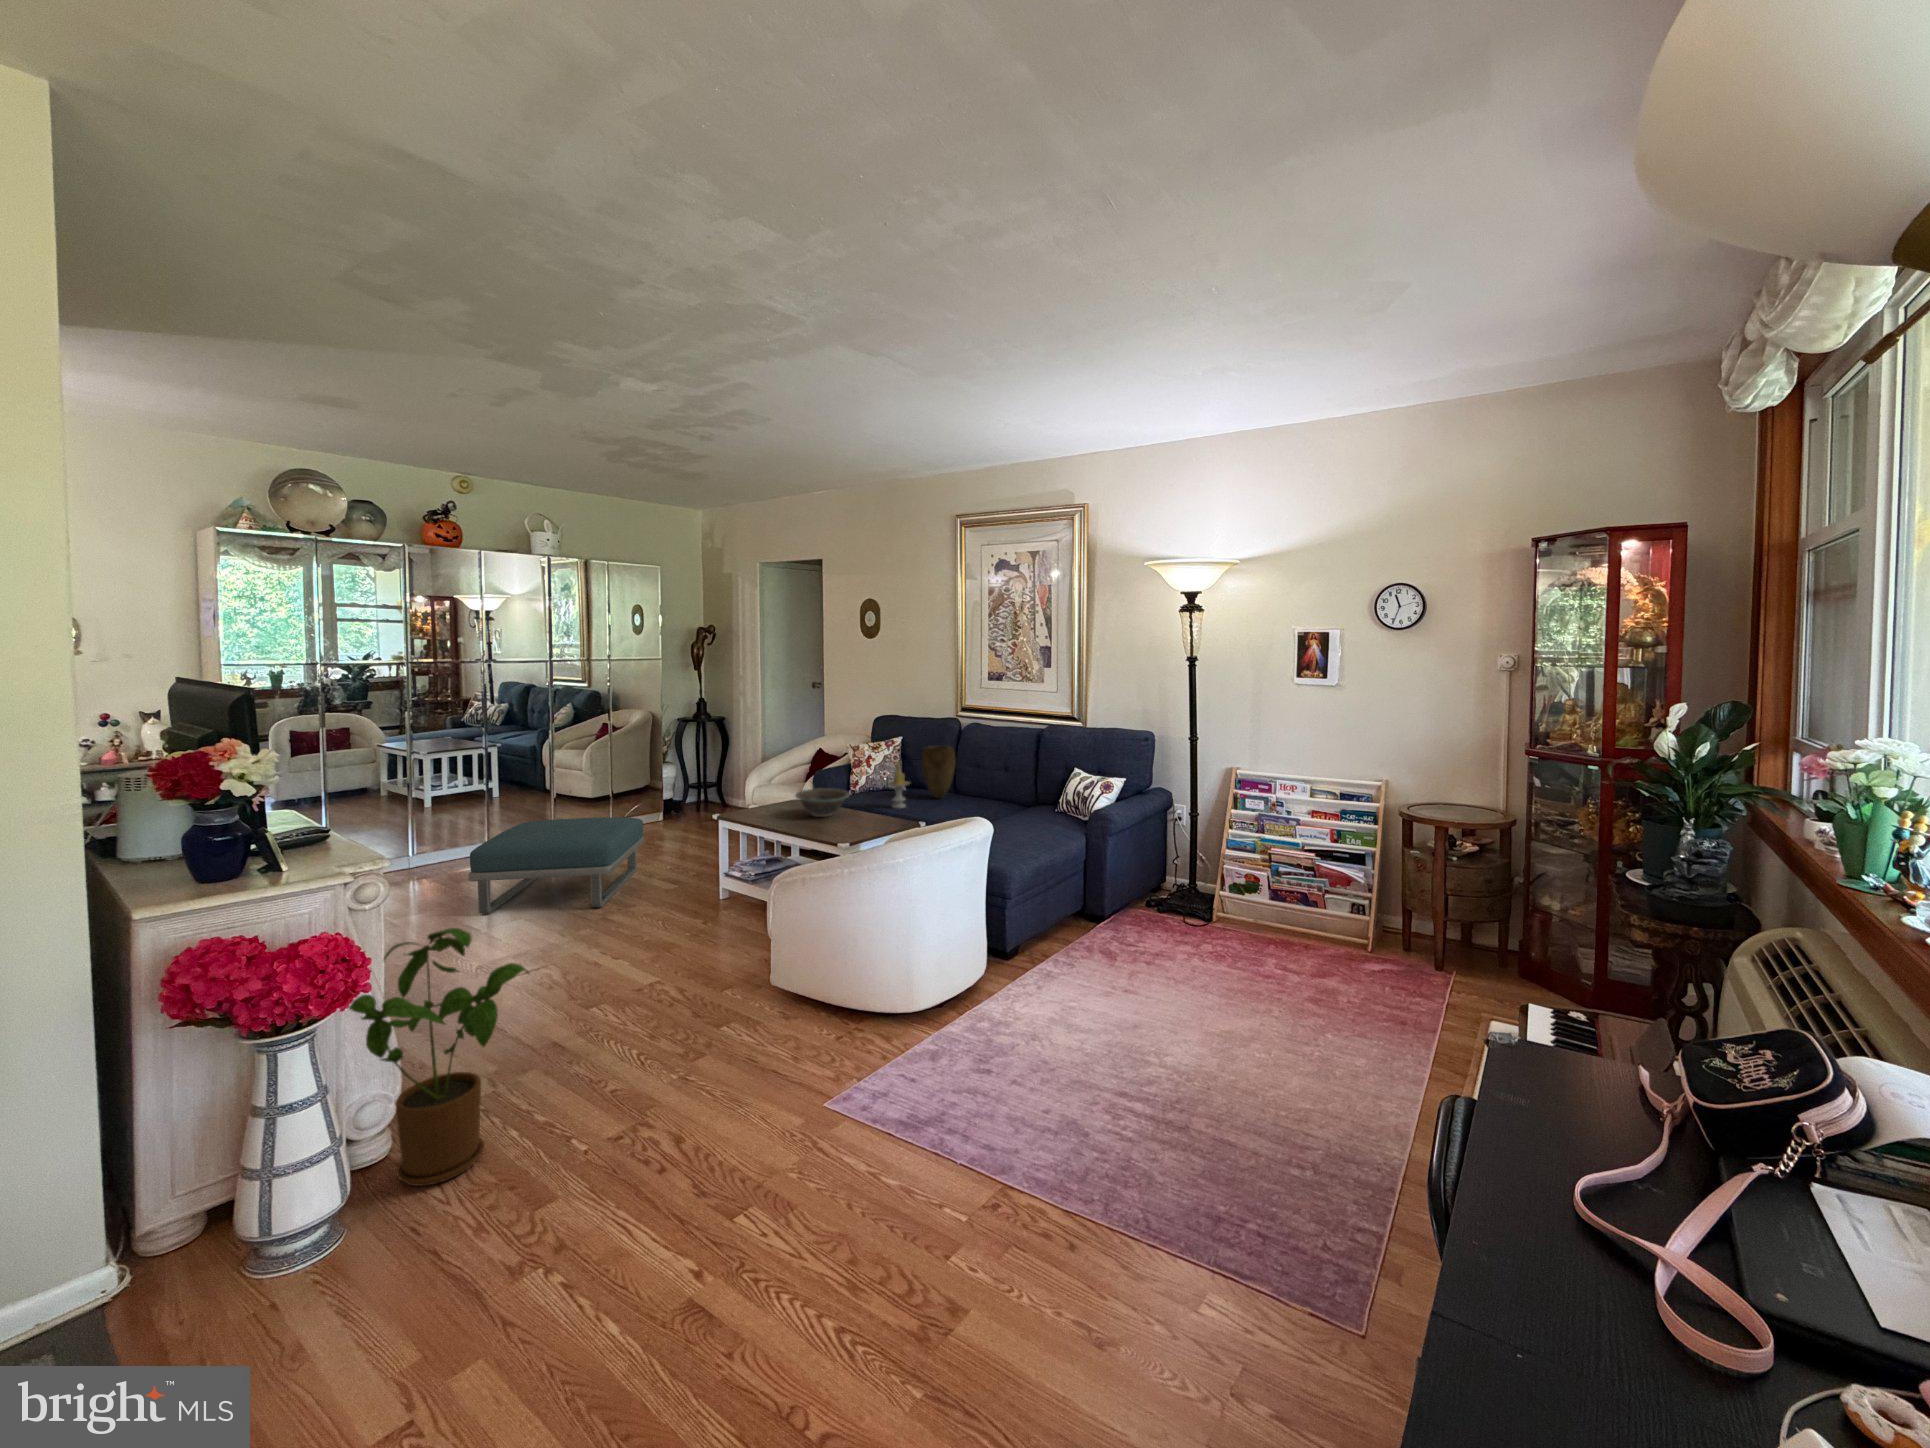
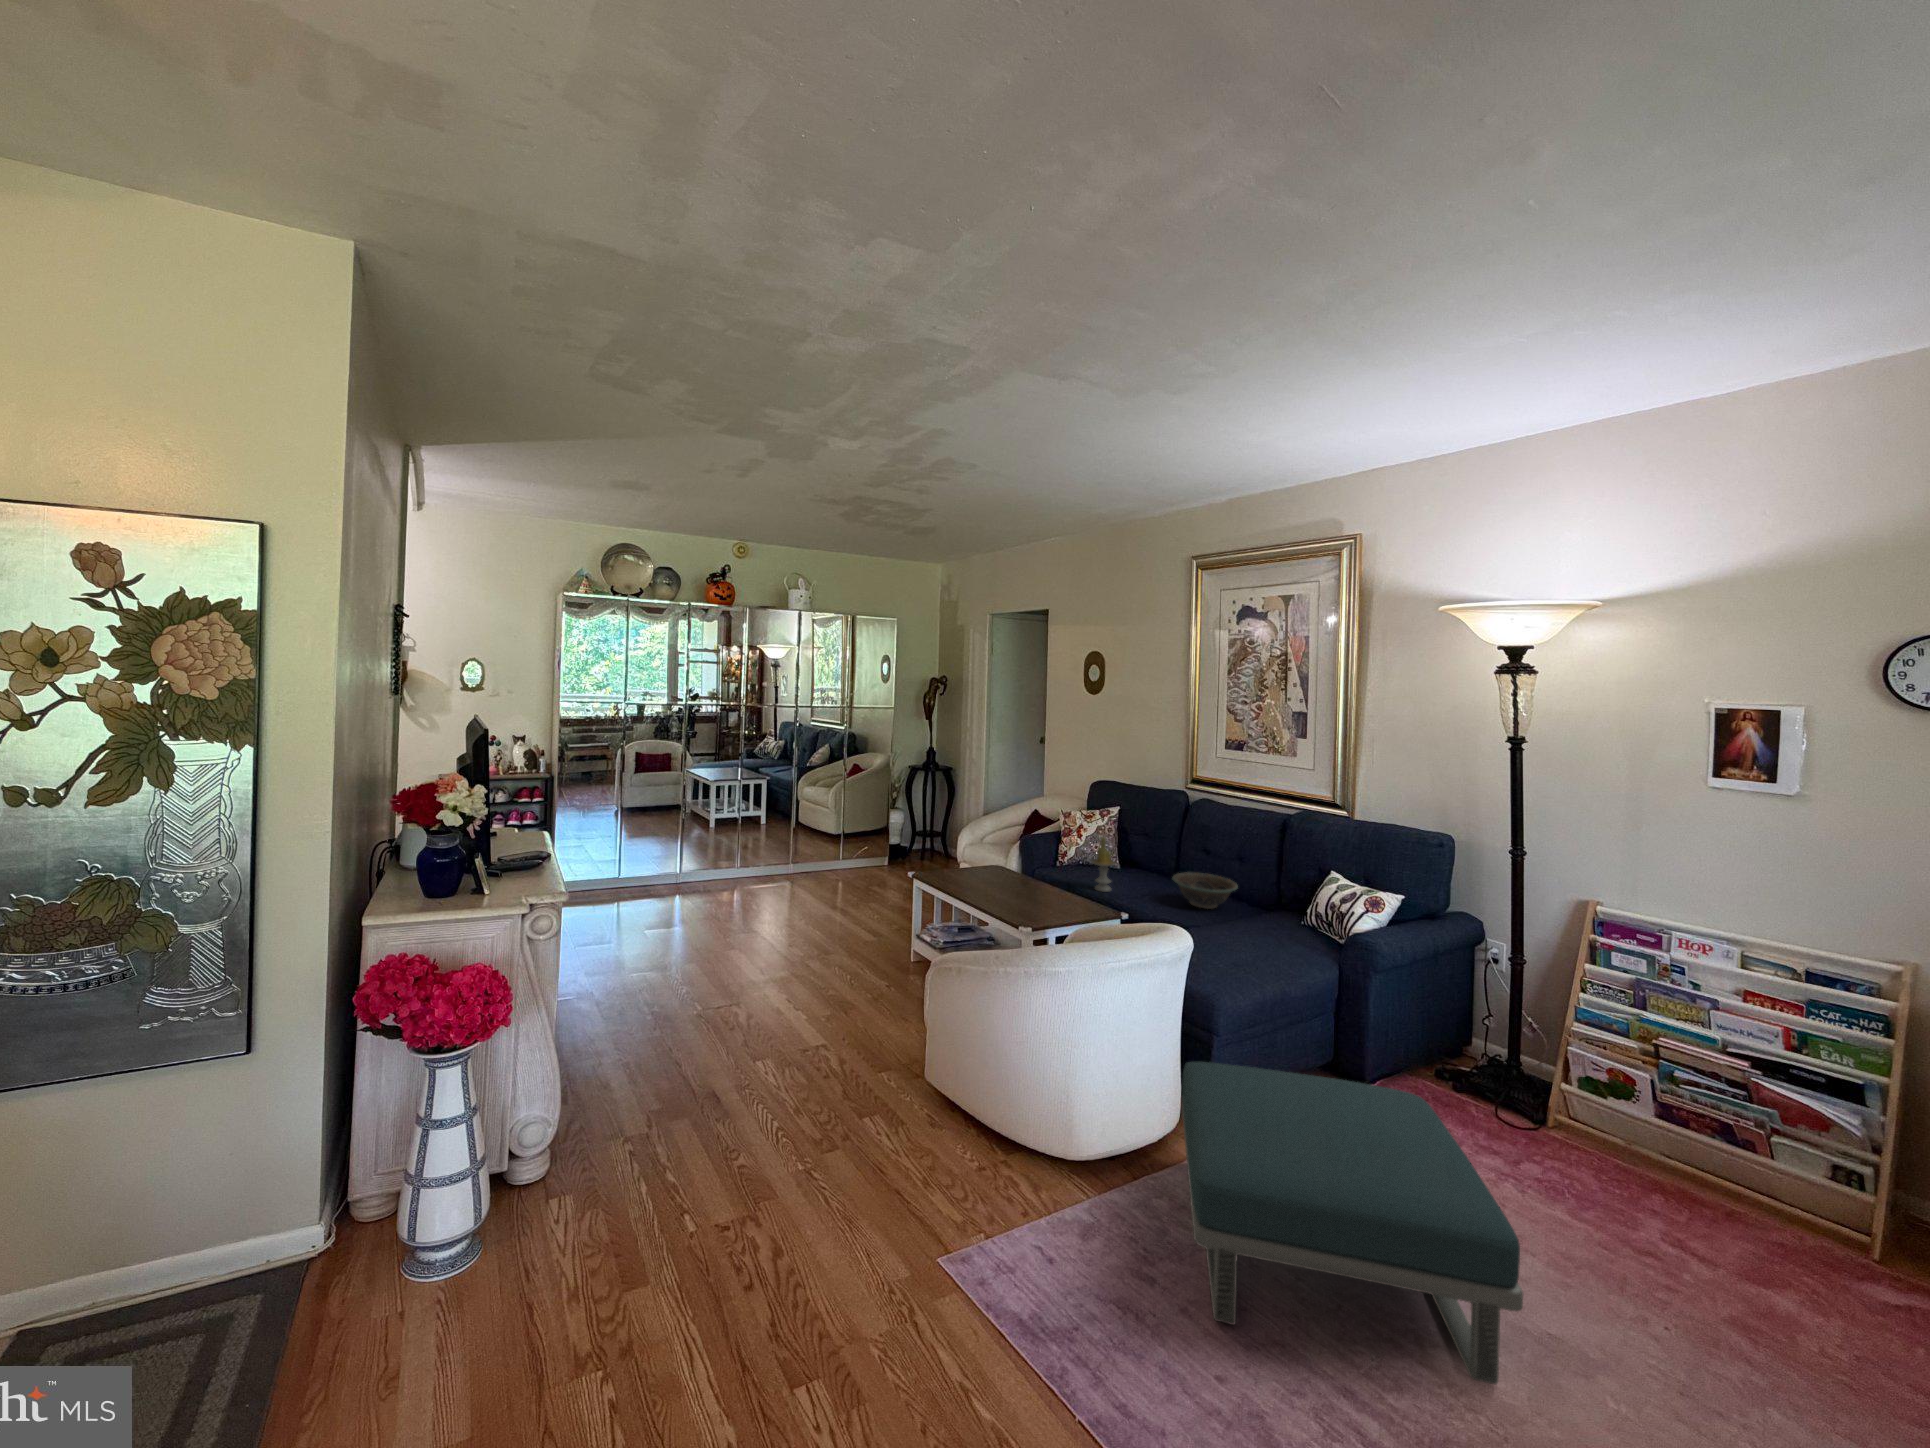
vase: present [922,746,956,799] -> none [1135,822,1176,885]
decorative bowl: present [795,788,850,817] -> present [1172,872,1238,909]
footstool: present [468,817,644,914] -> present [1182,1062,1523,1384]
house plant: present [349,928,529,1186] -> none [518,971,673,1222]

